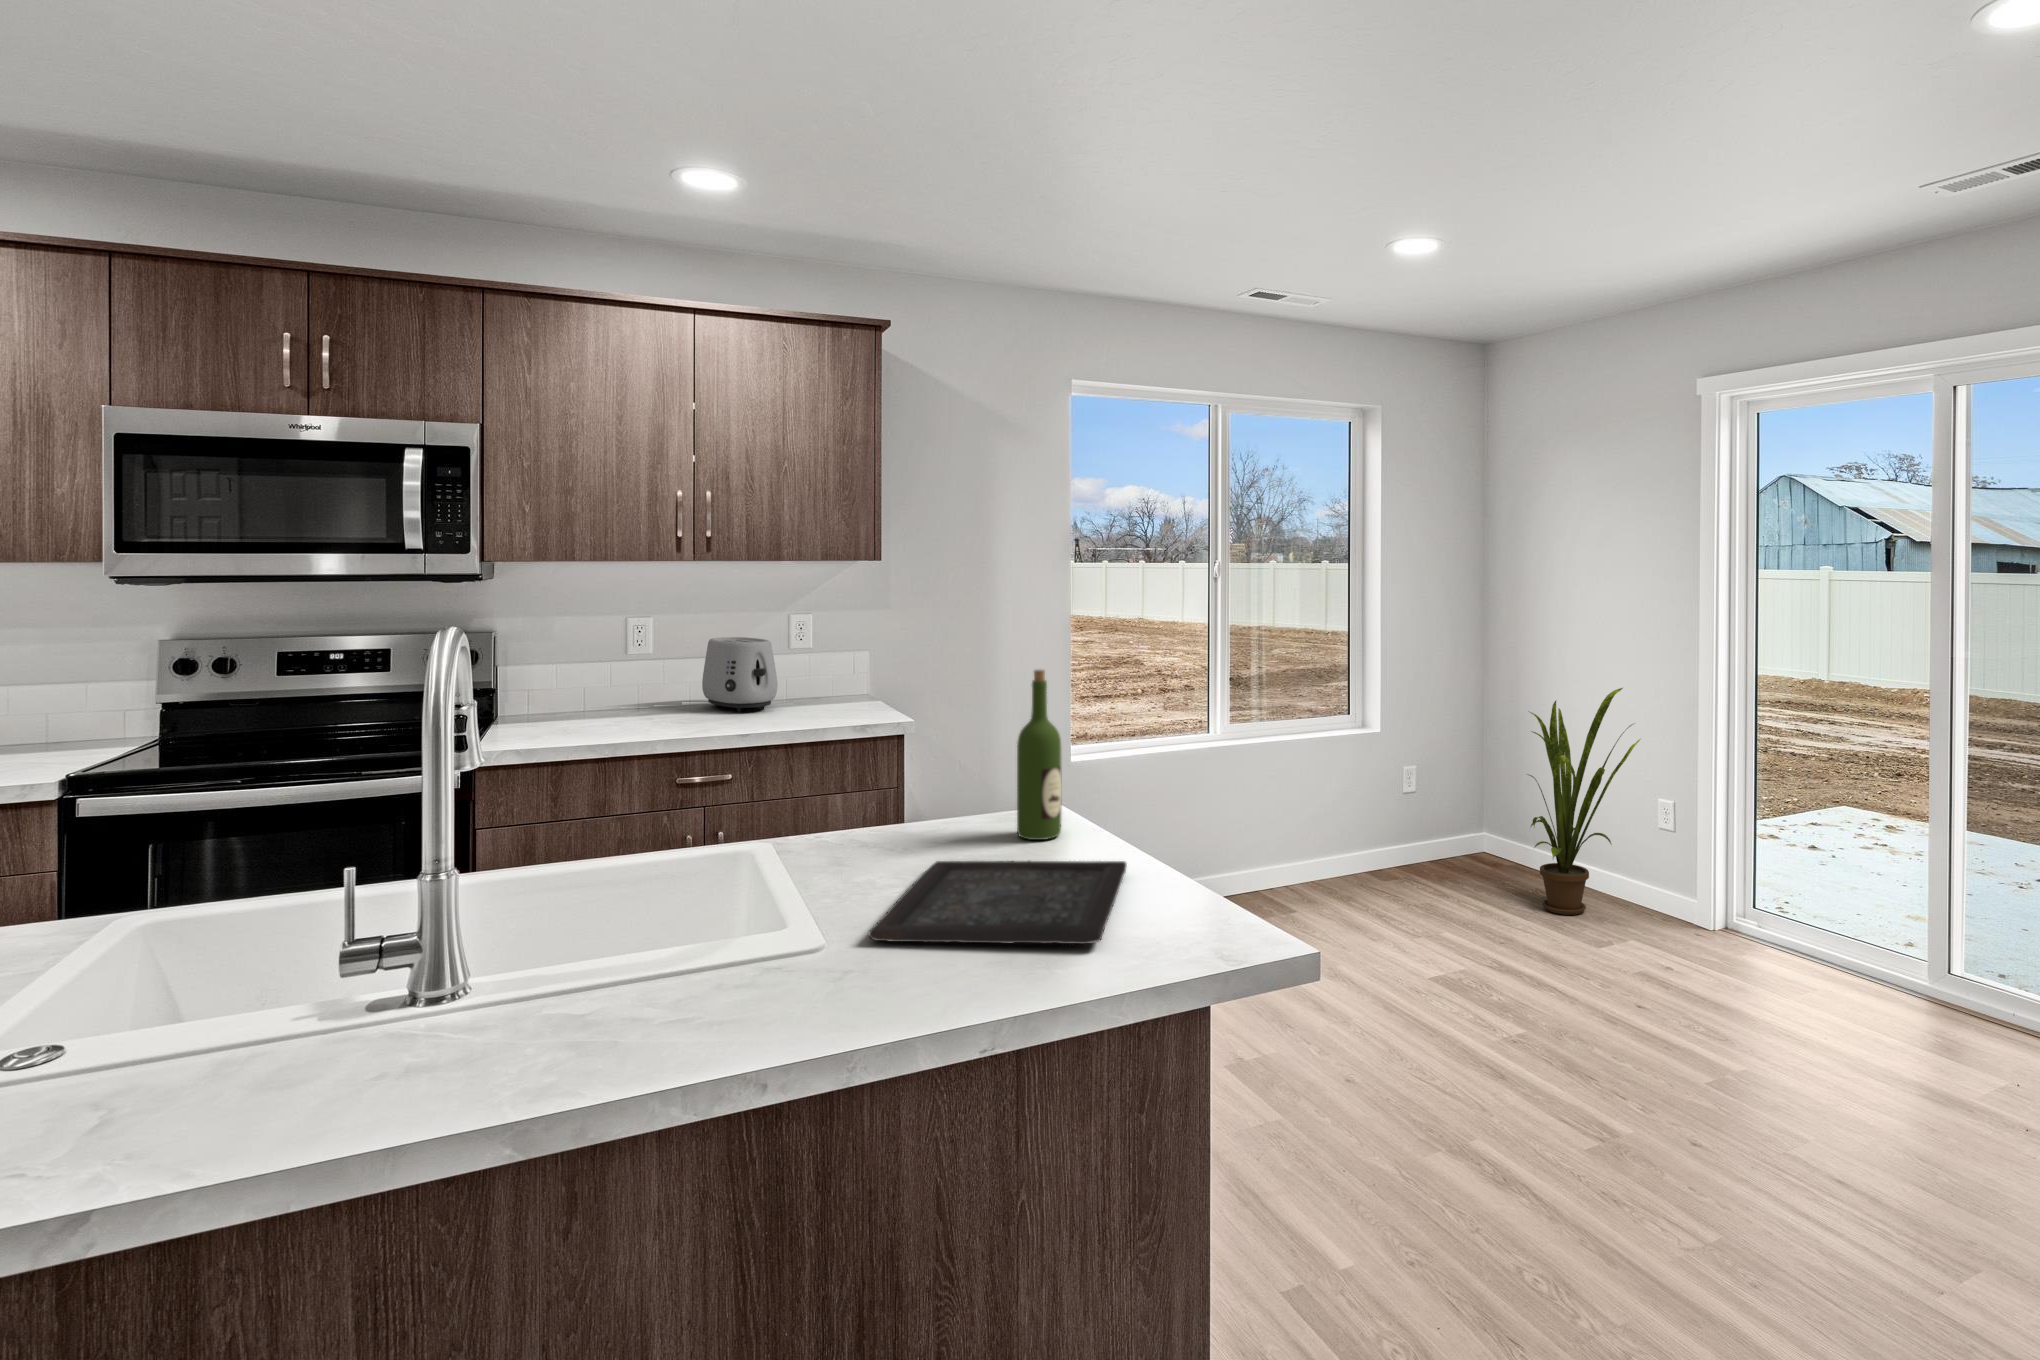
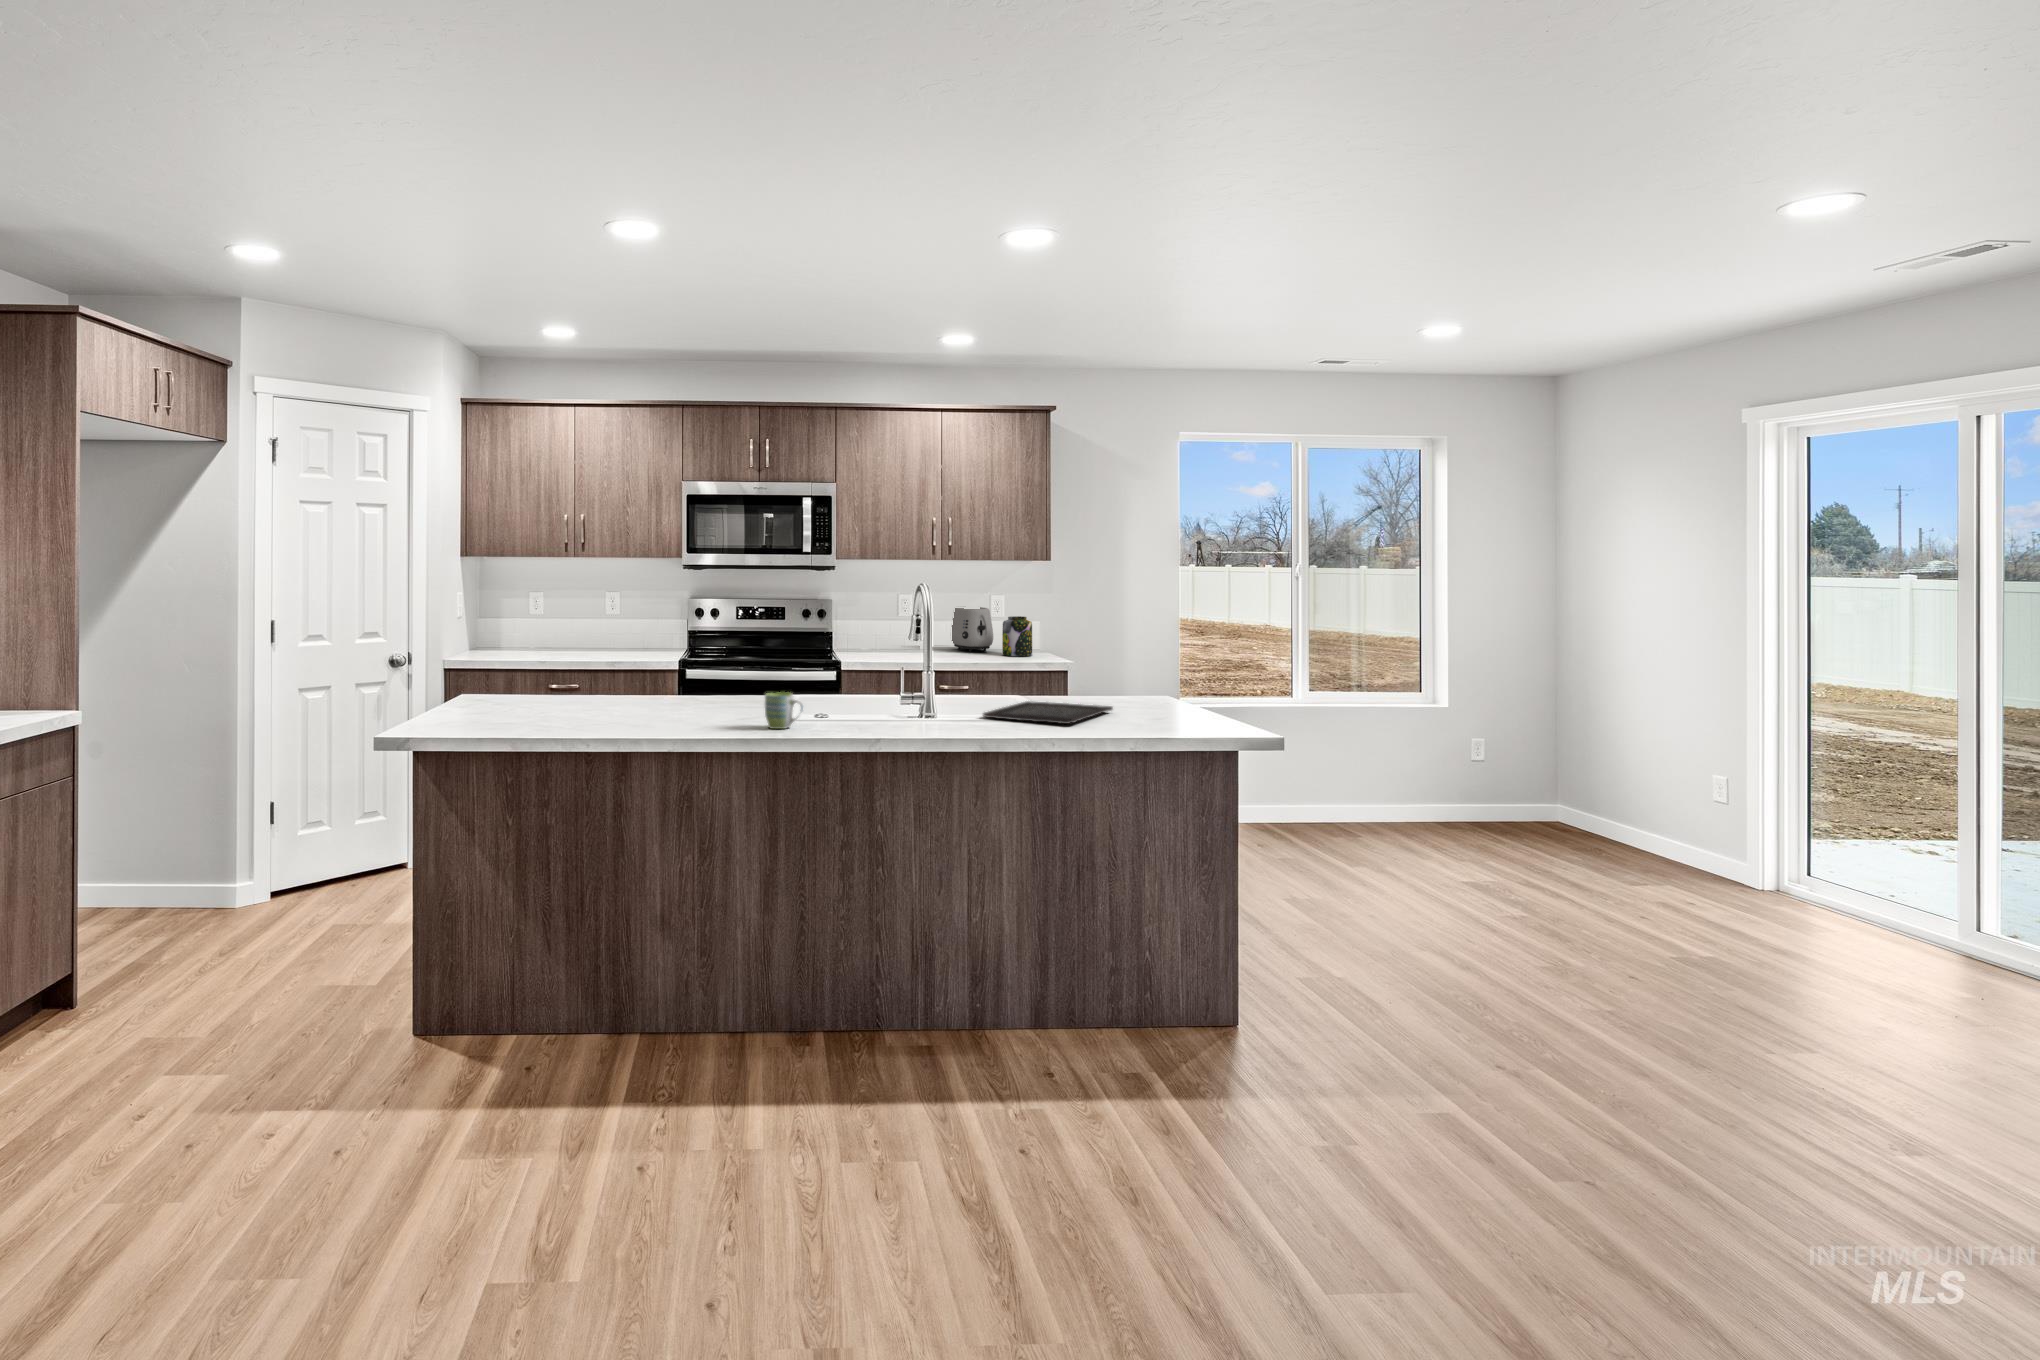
jar: none [796,652,846,717] -> present [1002,616,1032,656]
wine bottle: present [1017,669,1061,840] -> none [1075,616,1098,701]
house plant: present [1528,688,1640,915] -> none [1603,672,1727,866]
mug: none [131,996,303,1149] -> present [765,692,803,729]

